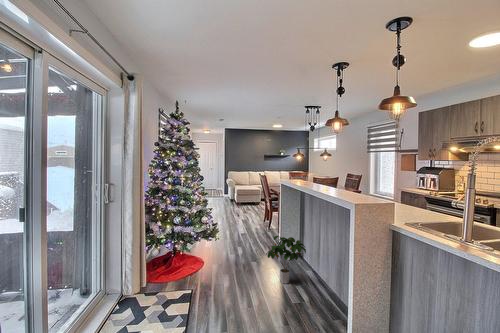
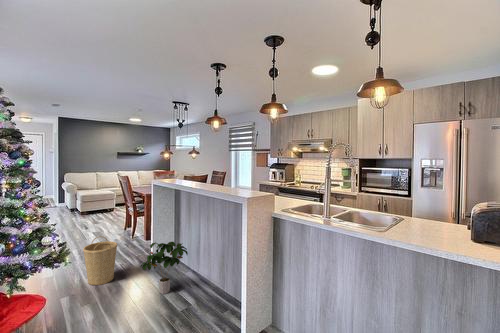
basket: none [228,223,252,262] -> present [83,236,117,285]

